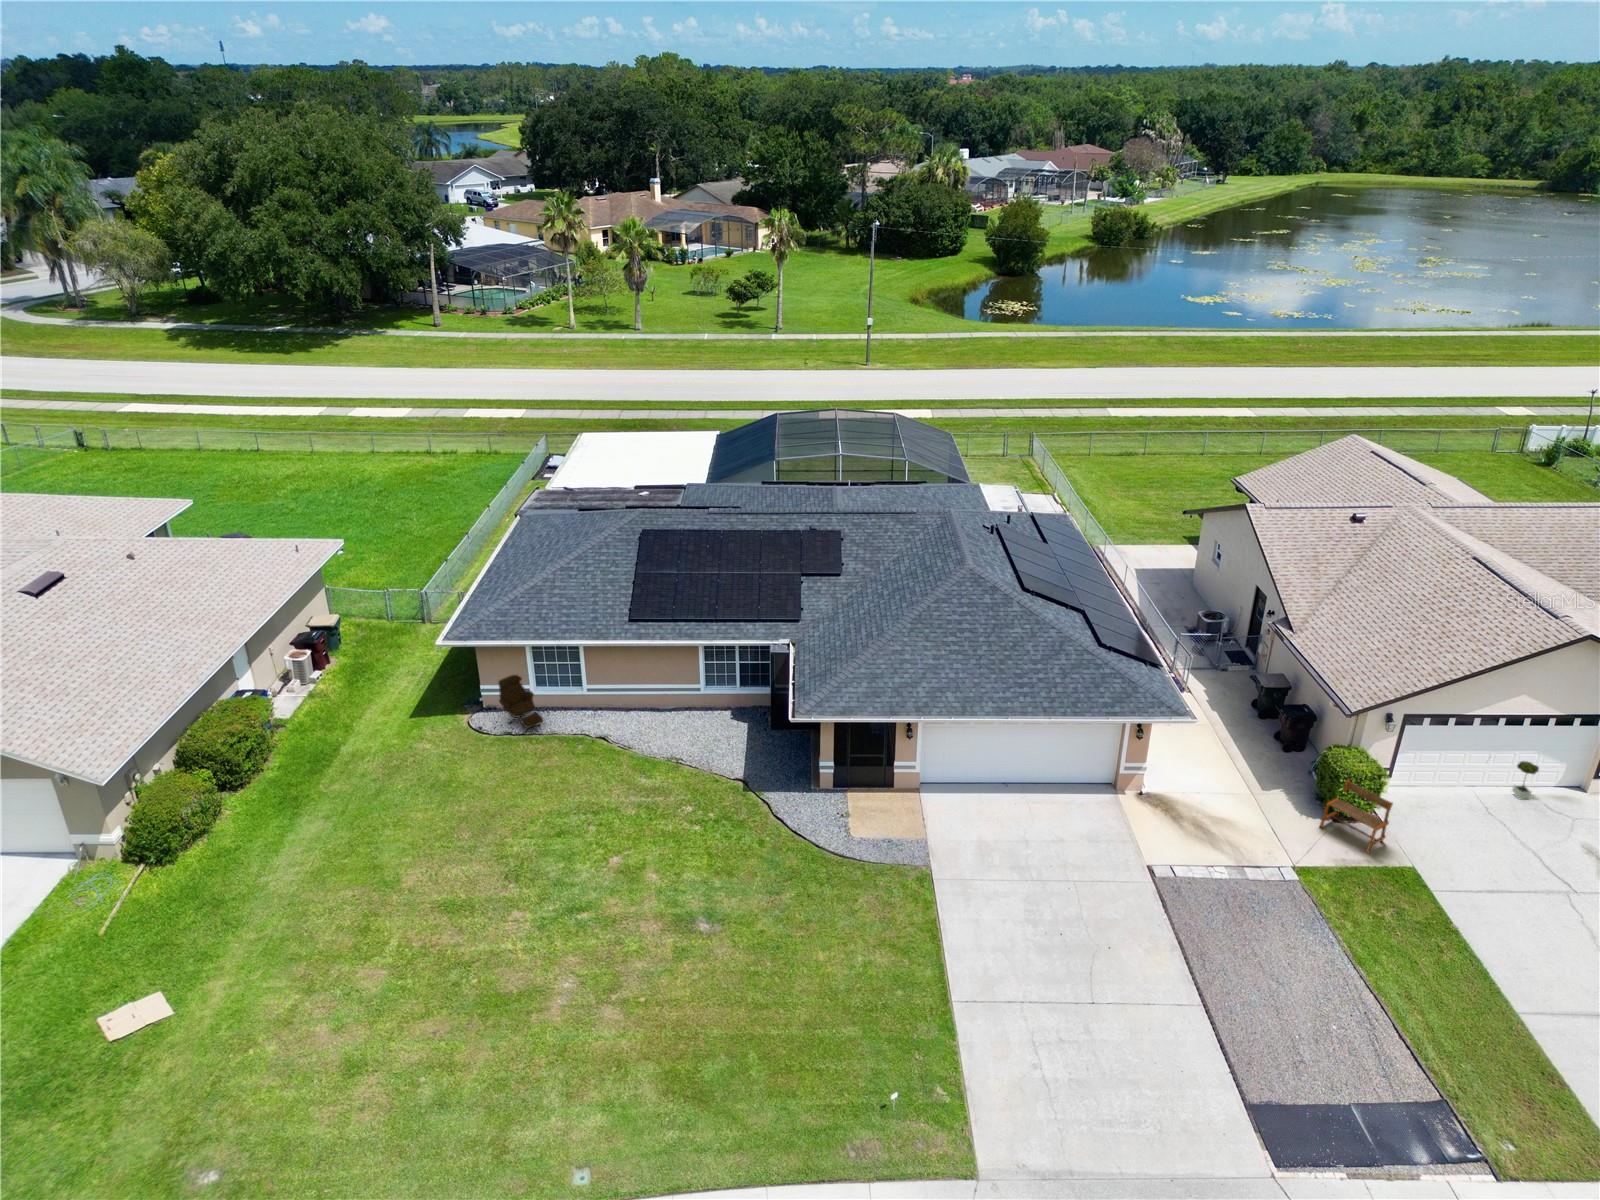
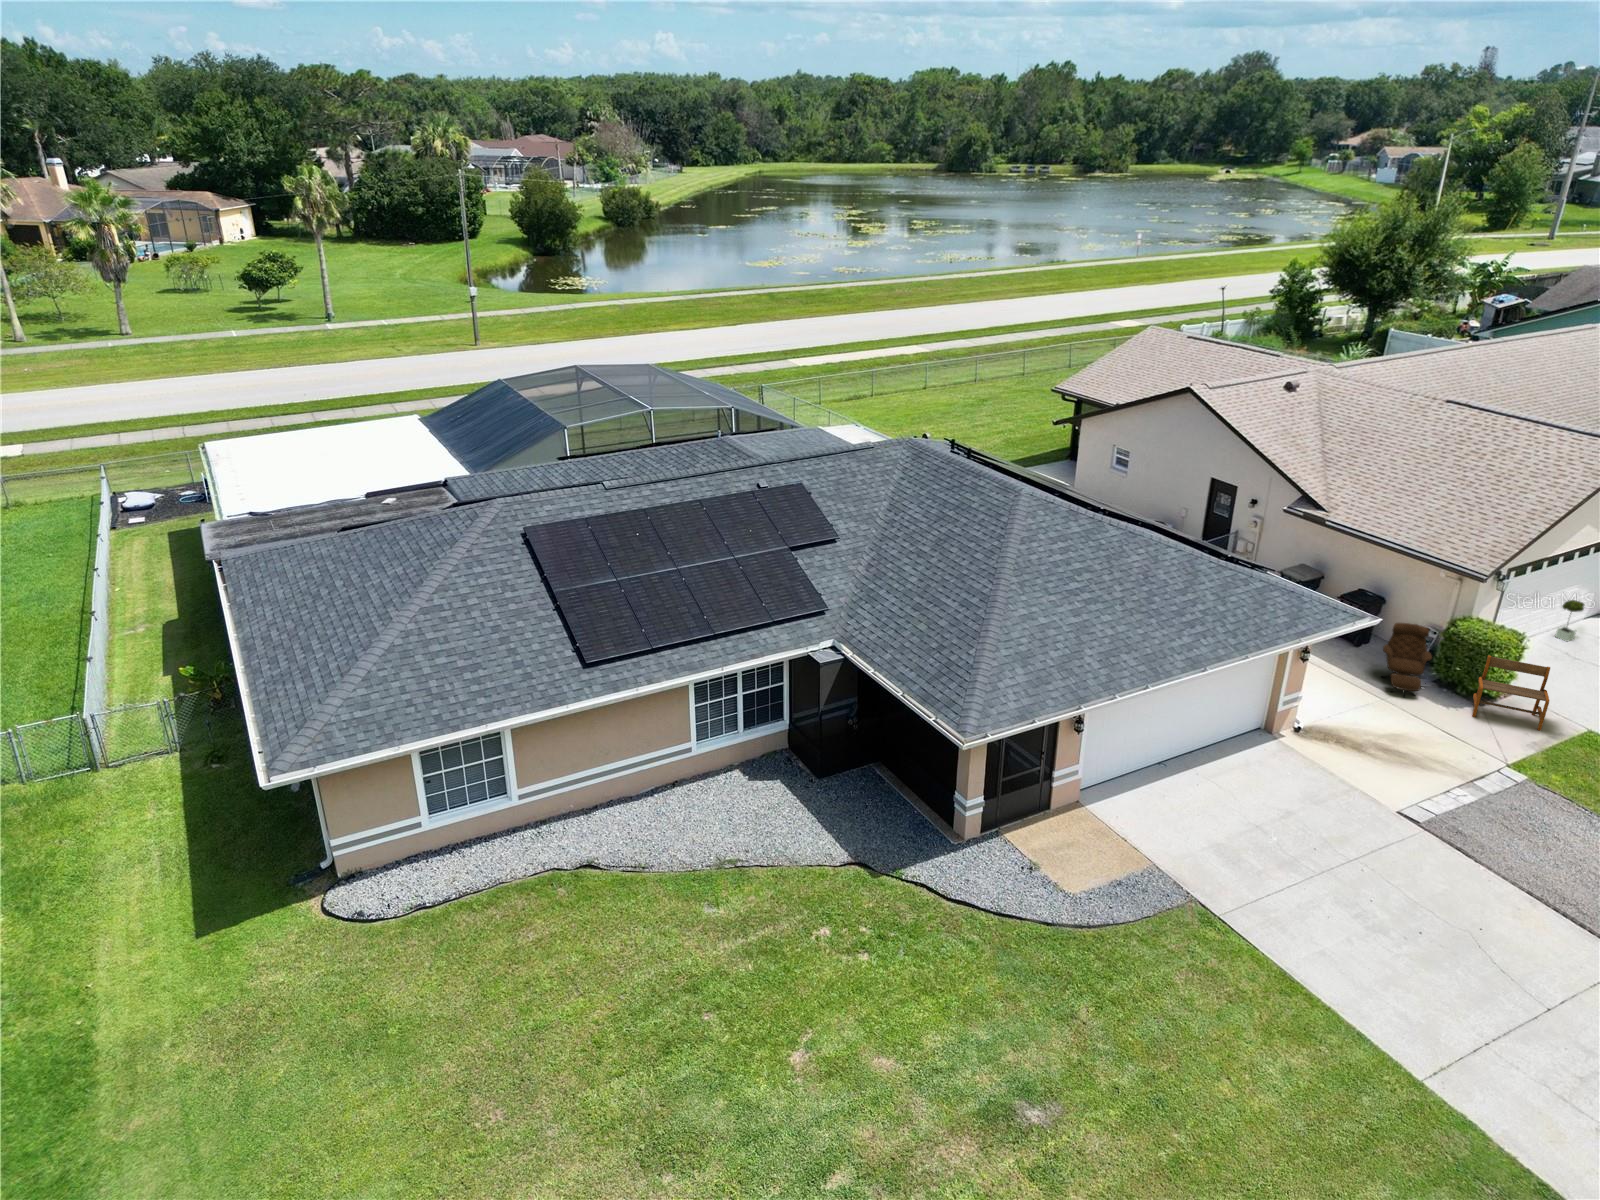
lounge chair: present [499,675,543,729] -> present [1383,623,1432,697]

